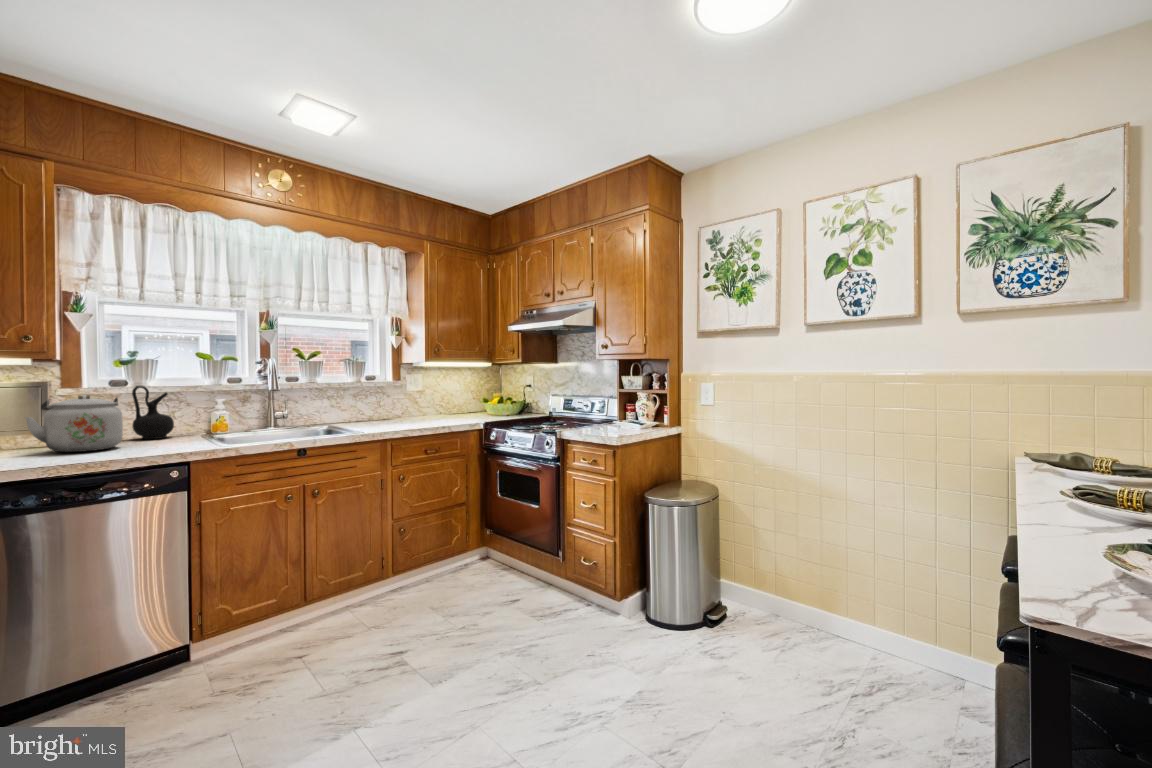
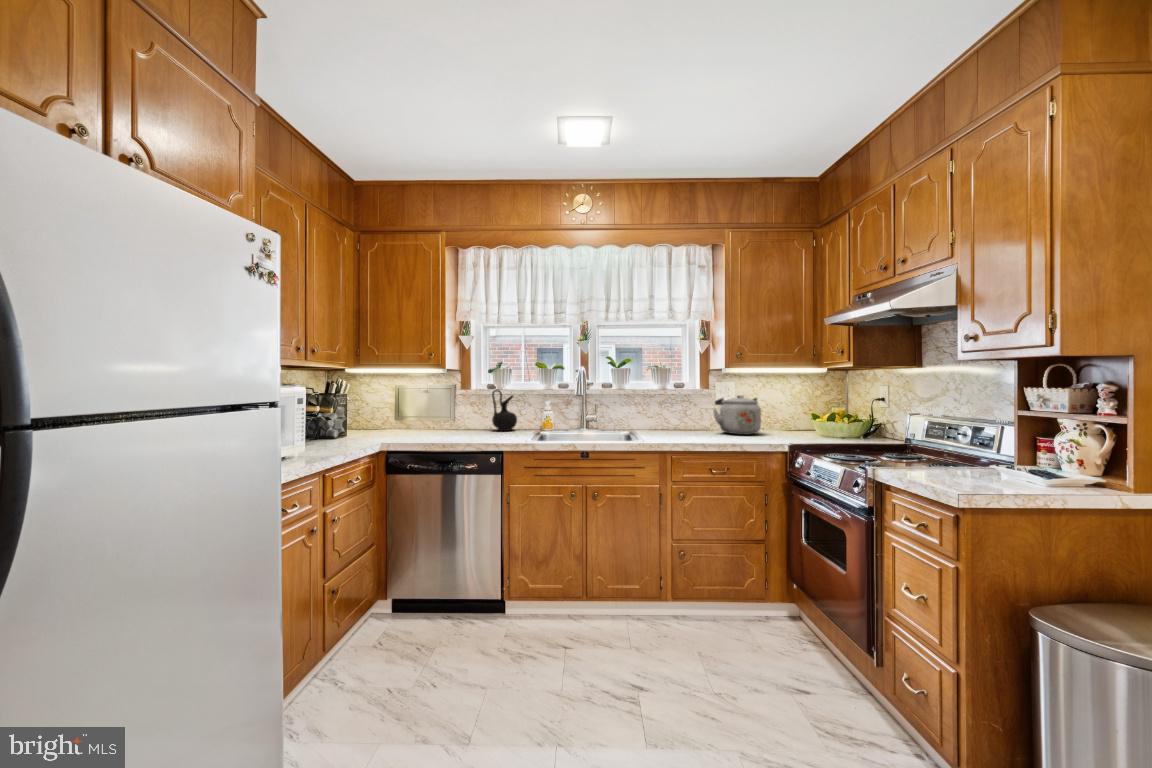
kettle: present [25,395,123,452] -> present [713,395,761,435]

